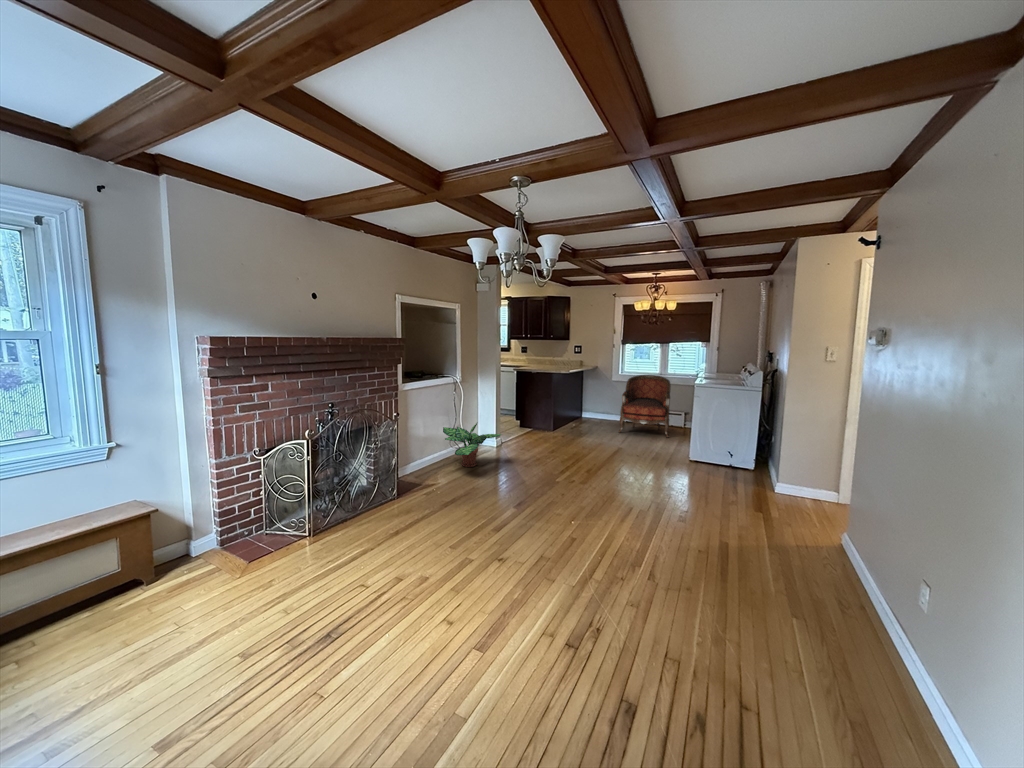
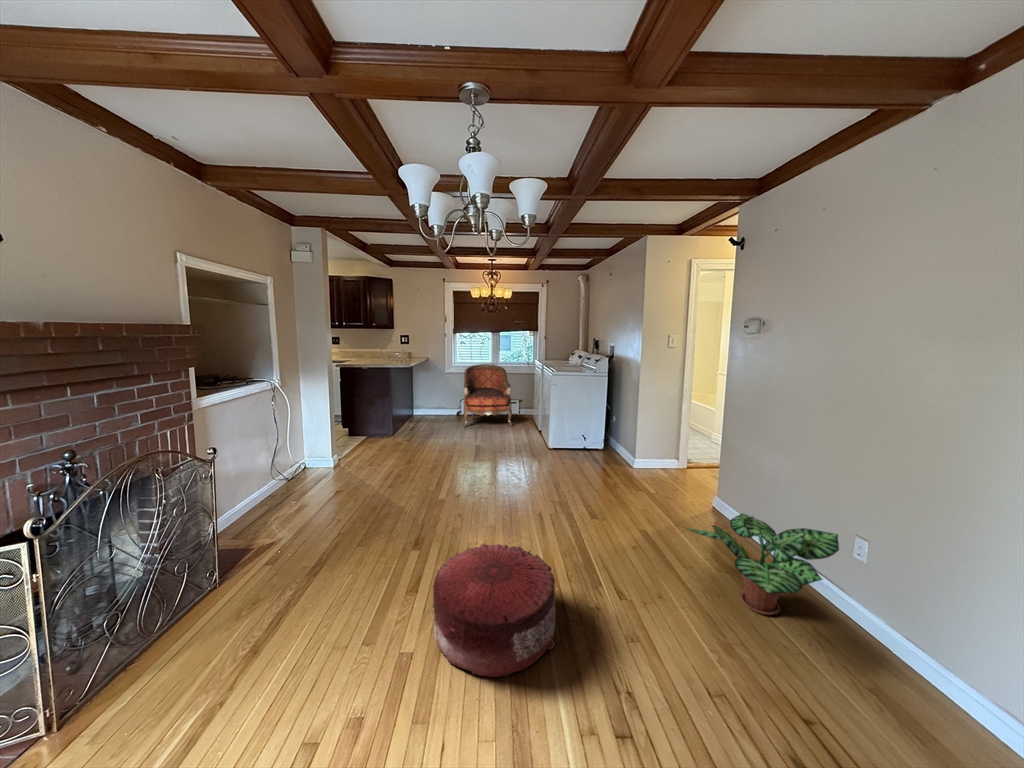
potted plant: present [443,423,501,467] -> present [686,513,839,615]
pouf: none [487,505,579,590] -> present [433,543,555,677]

